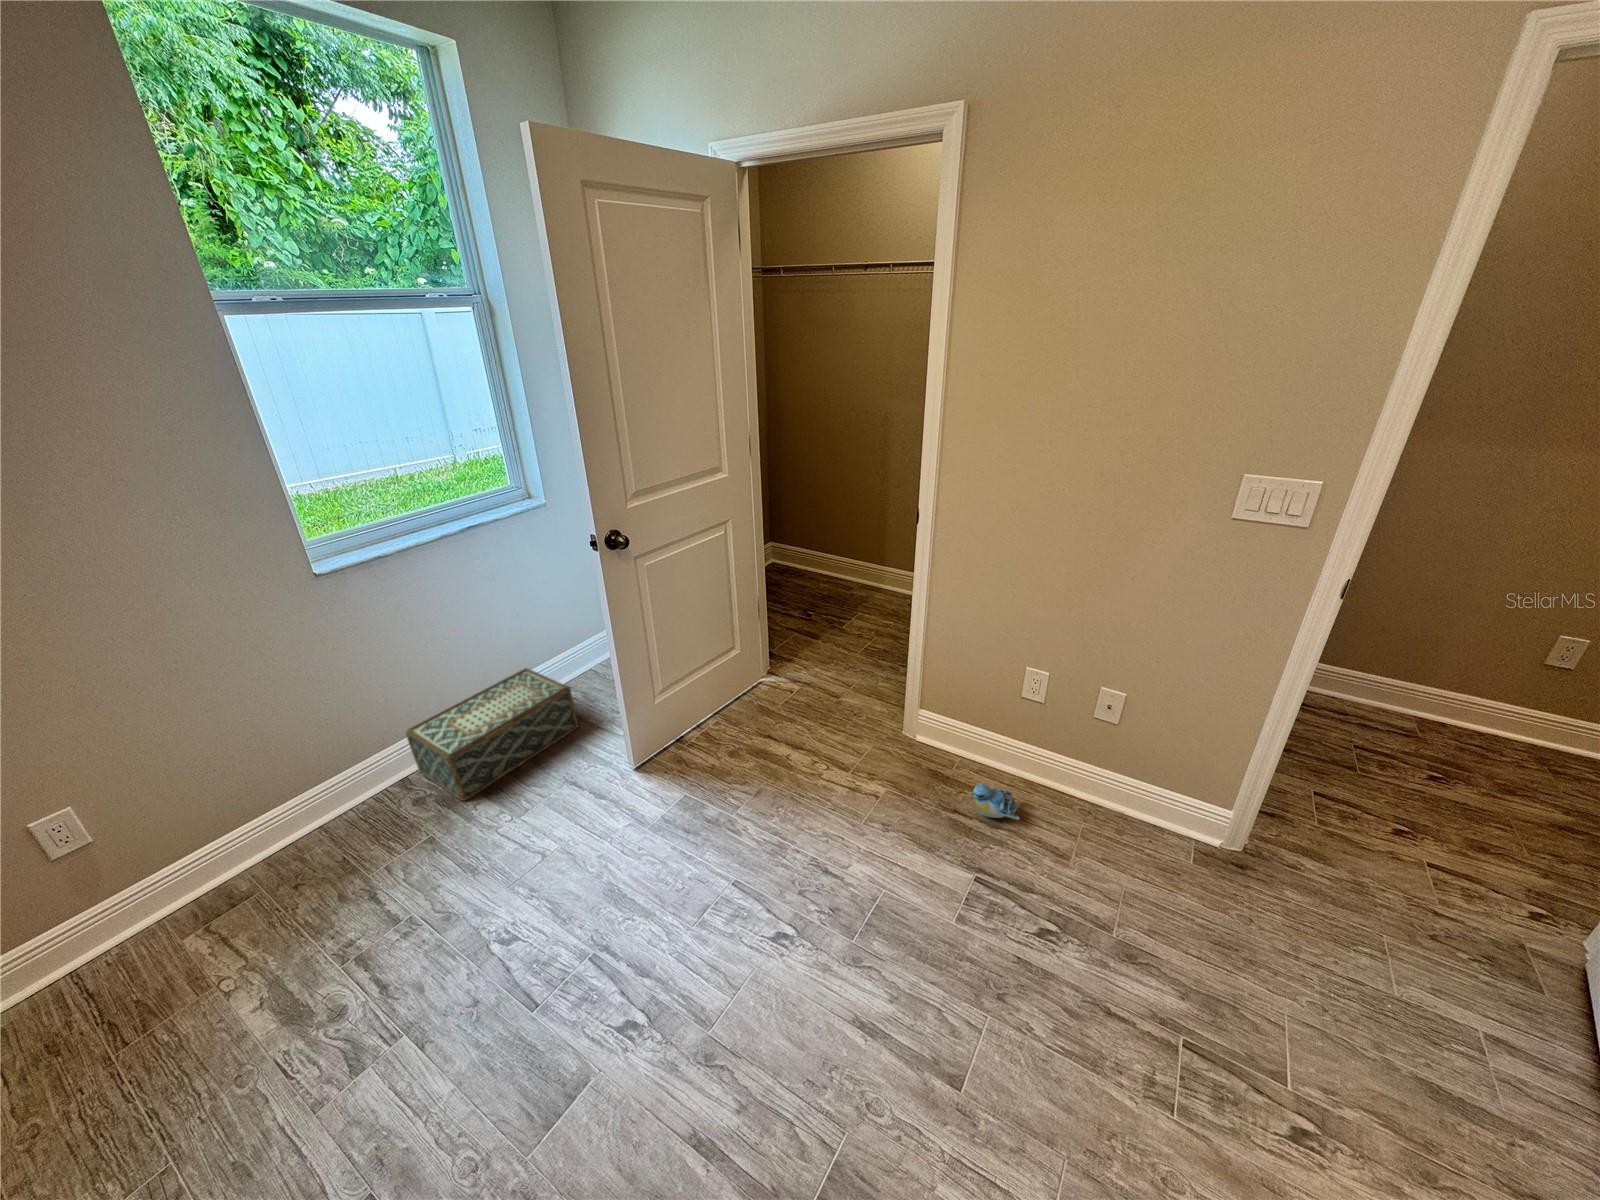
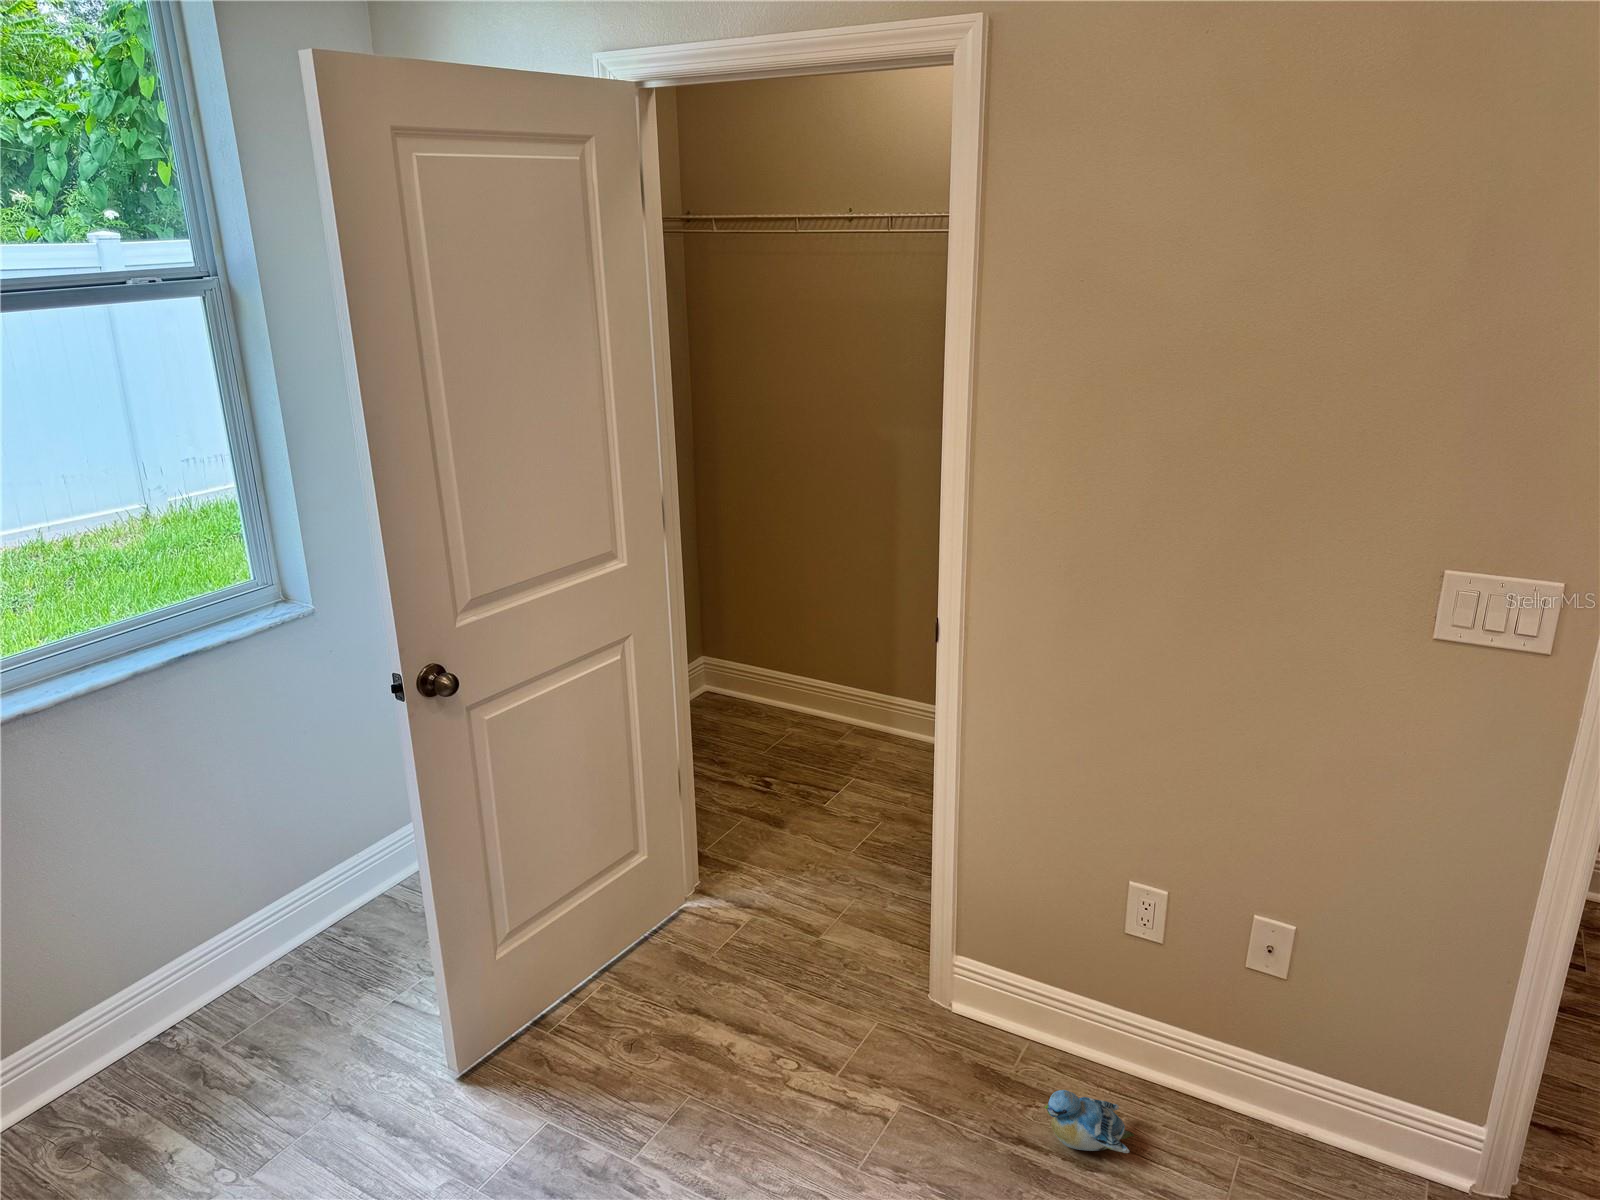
woven basket: present [406,668,579,801] -> none [51,897,359,1147]

